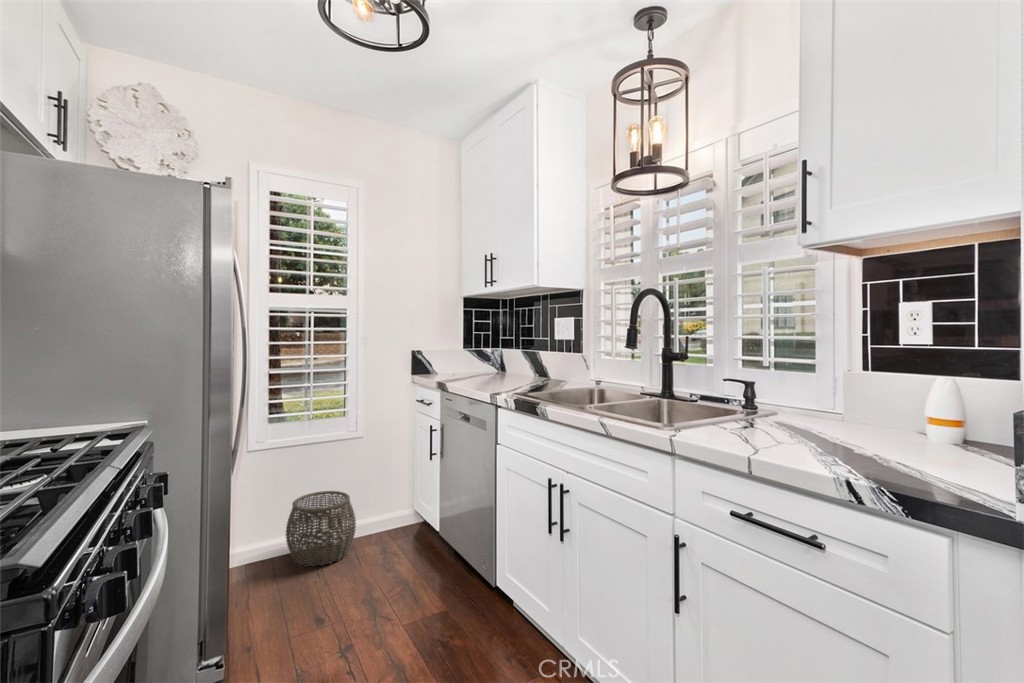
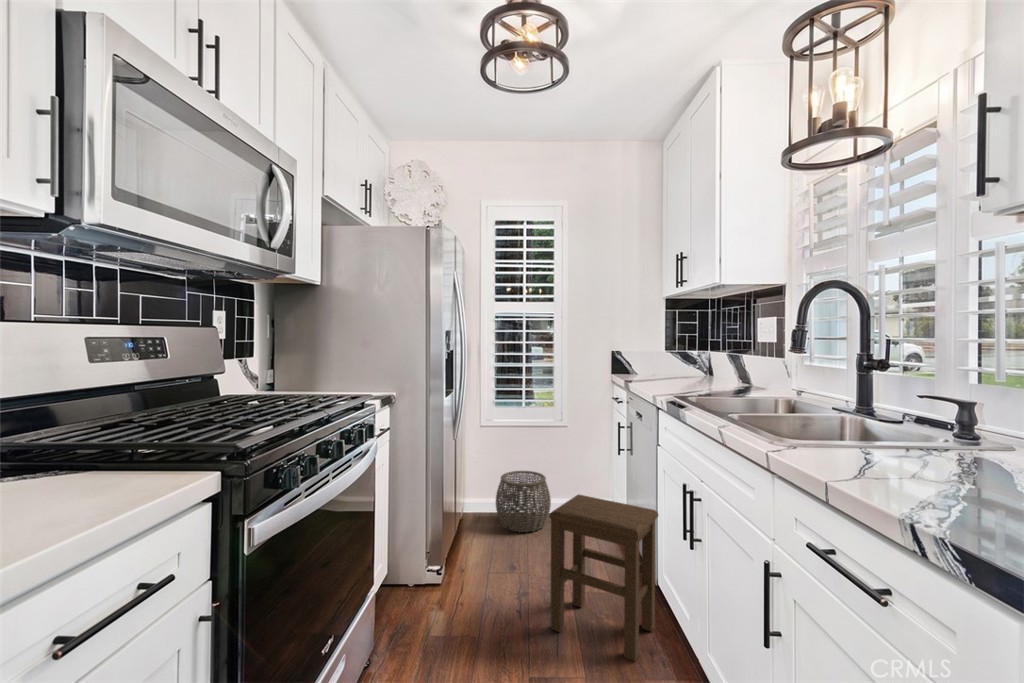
stool: none [407,507,510,666] -> present [549,494,658,661]

